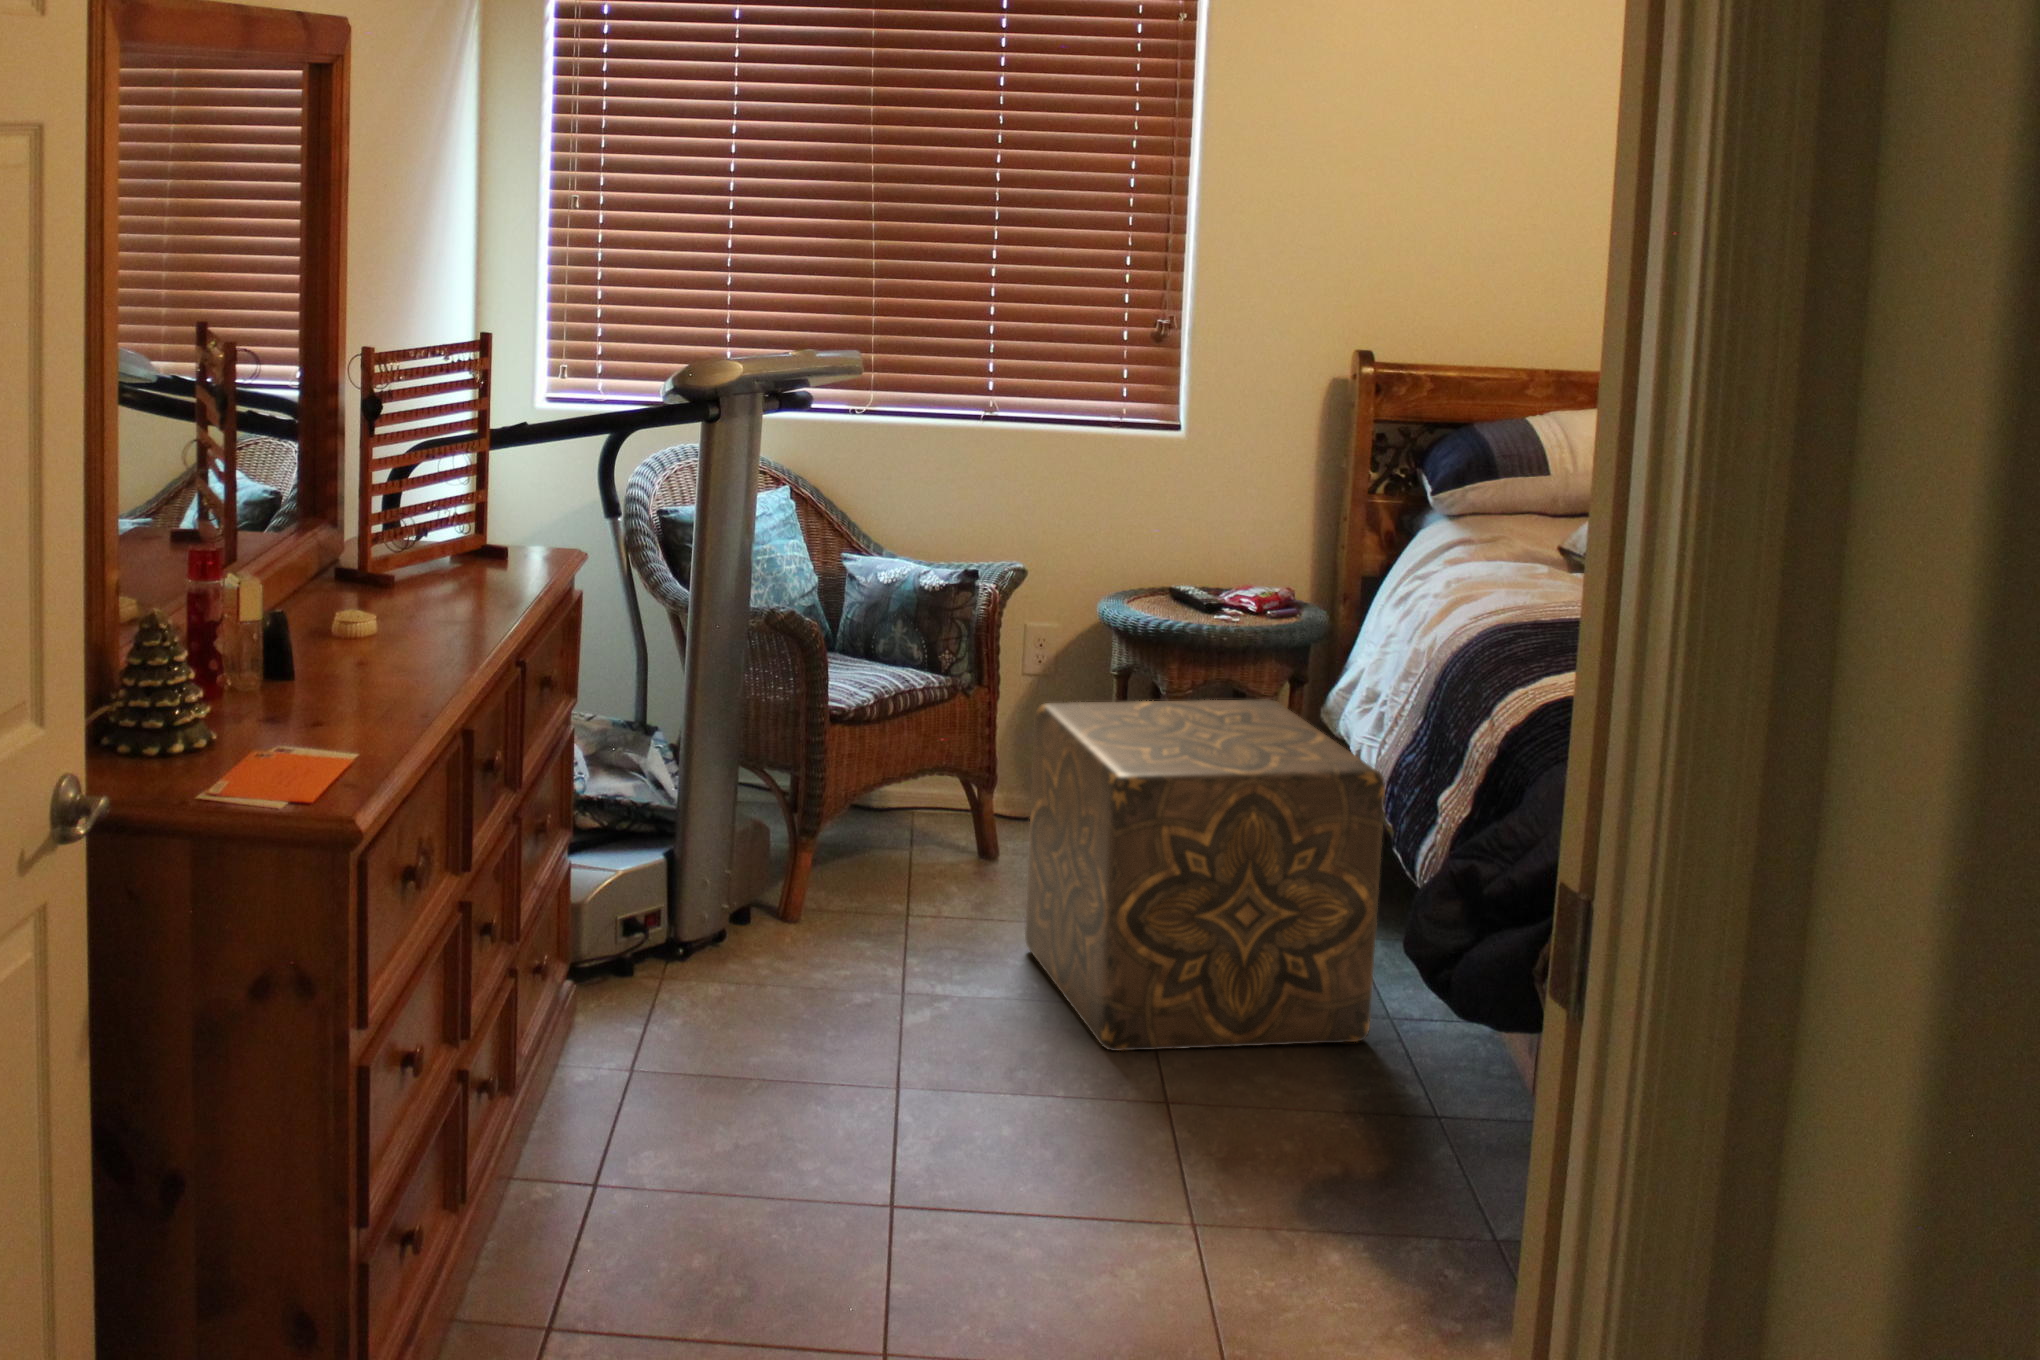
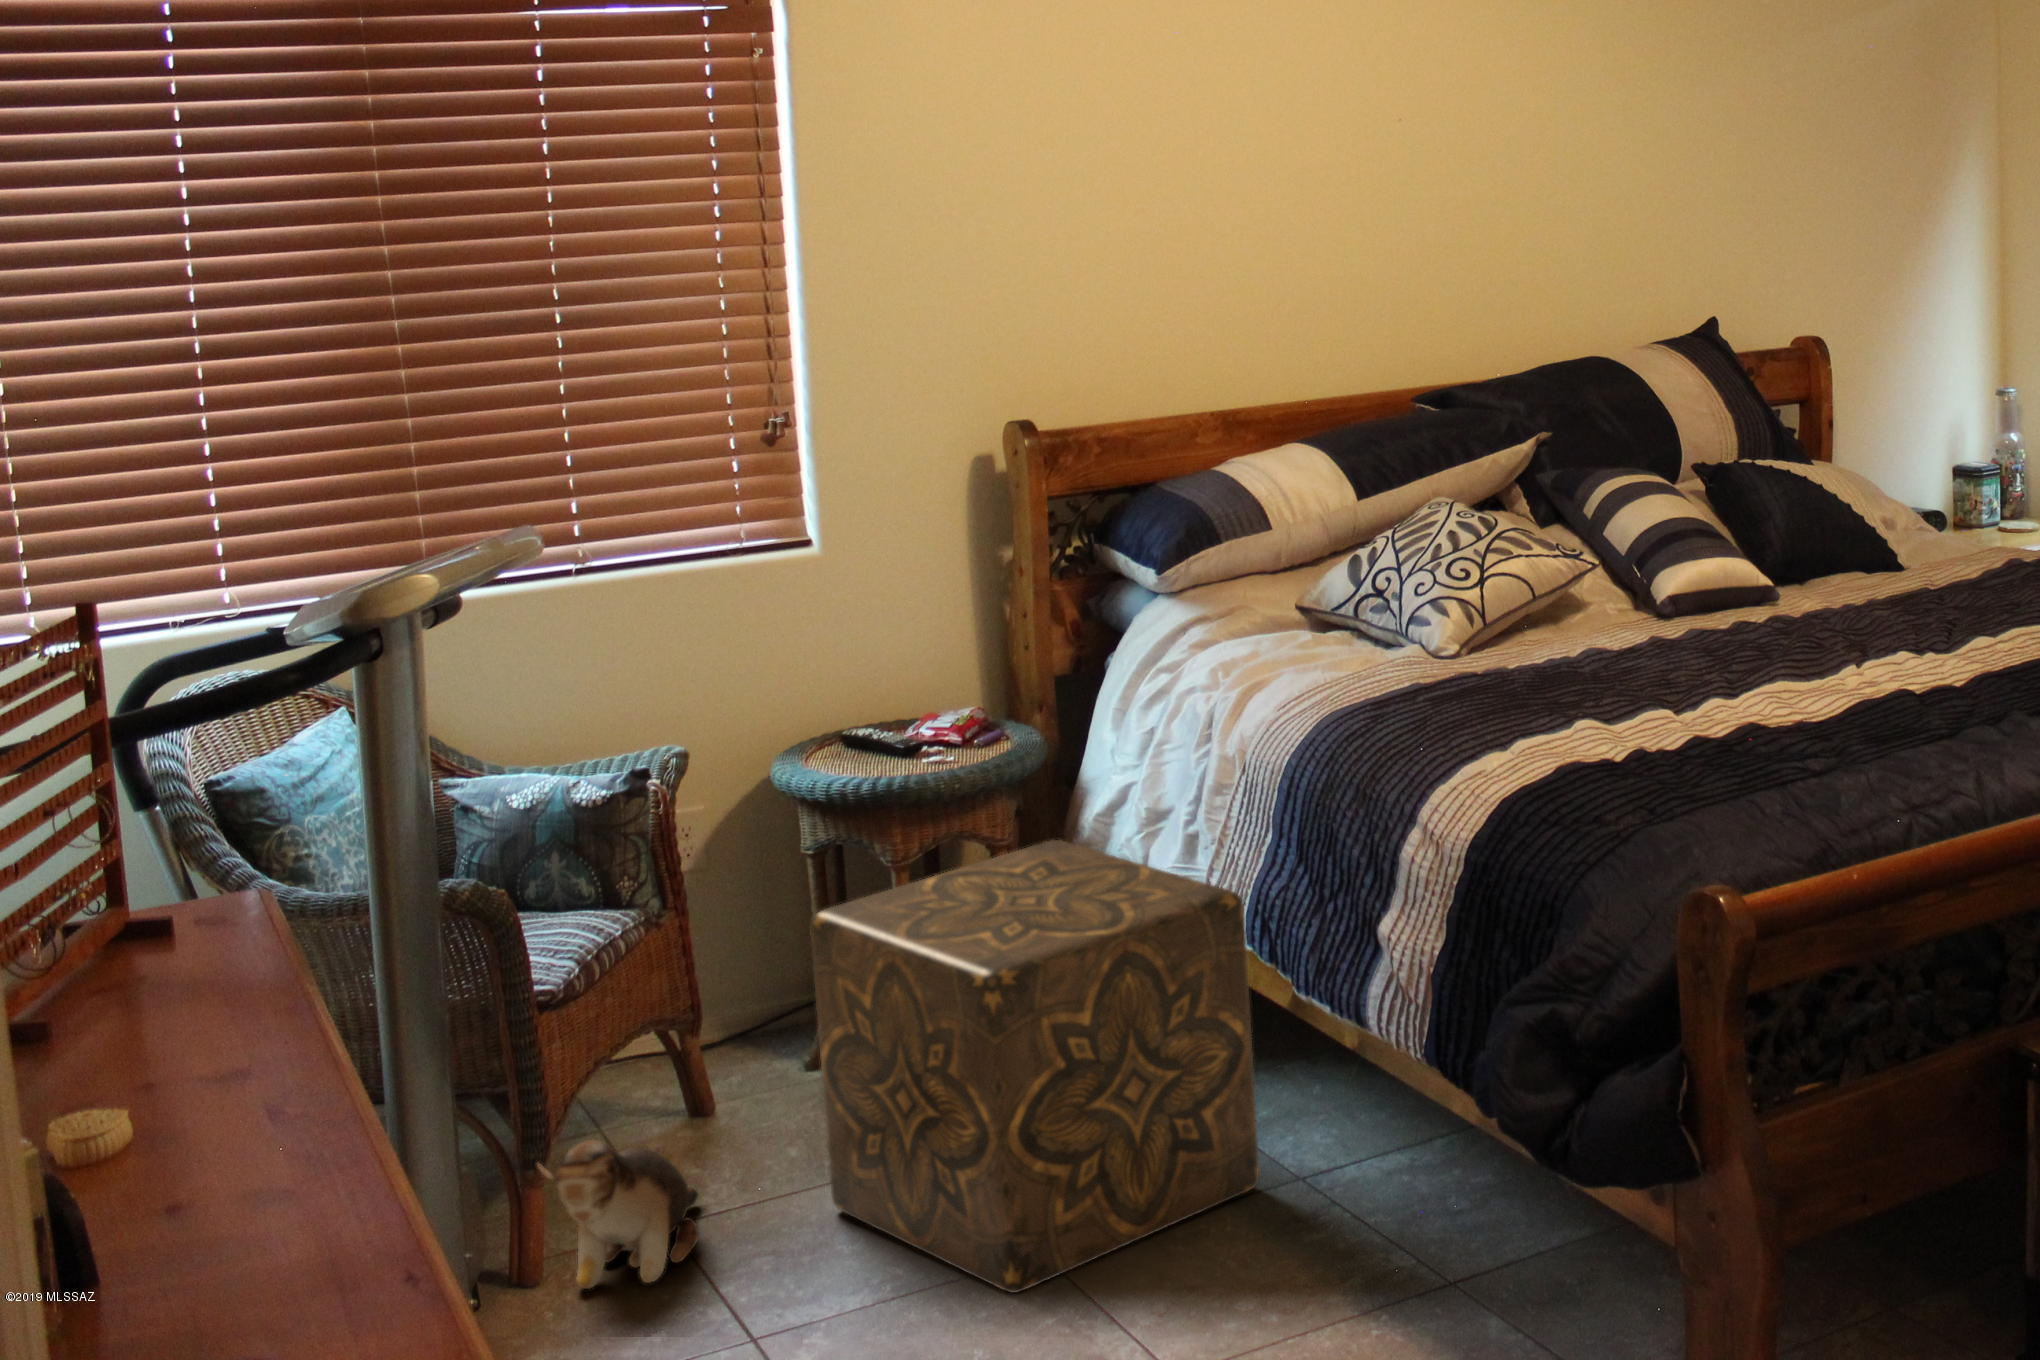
plush toy: none [786,828,939,953] -> present [537,1138,698,1289]

